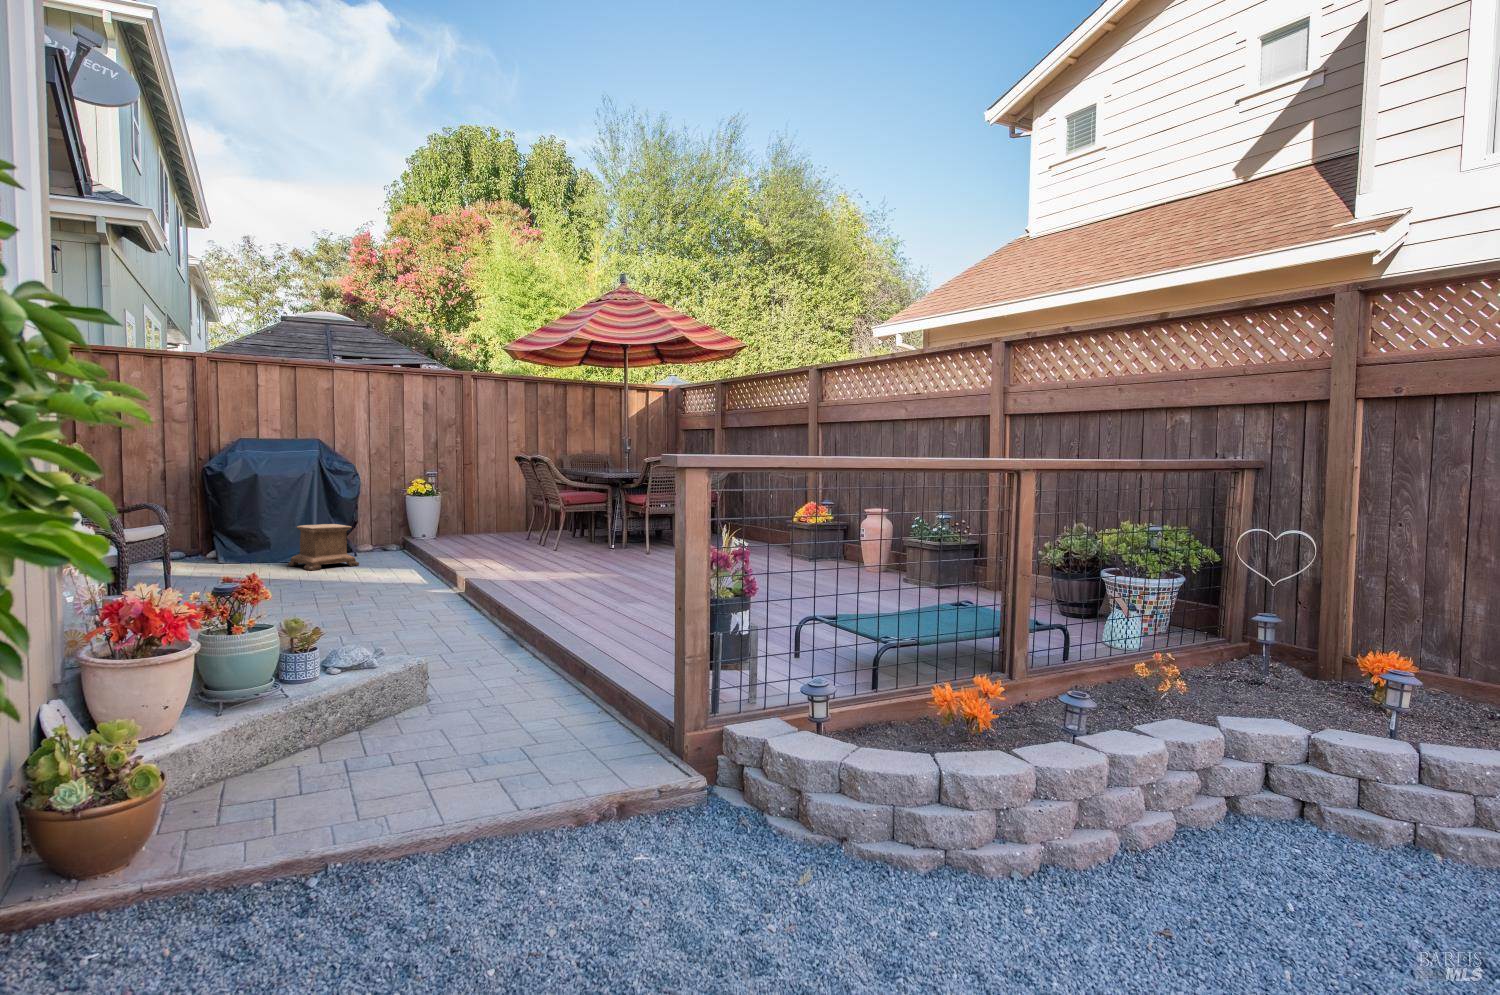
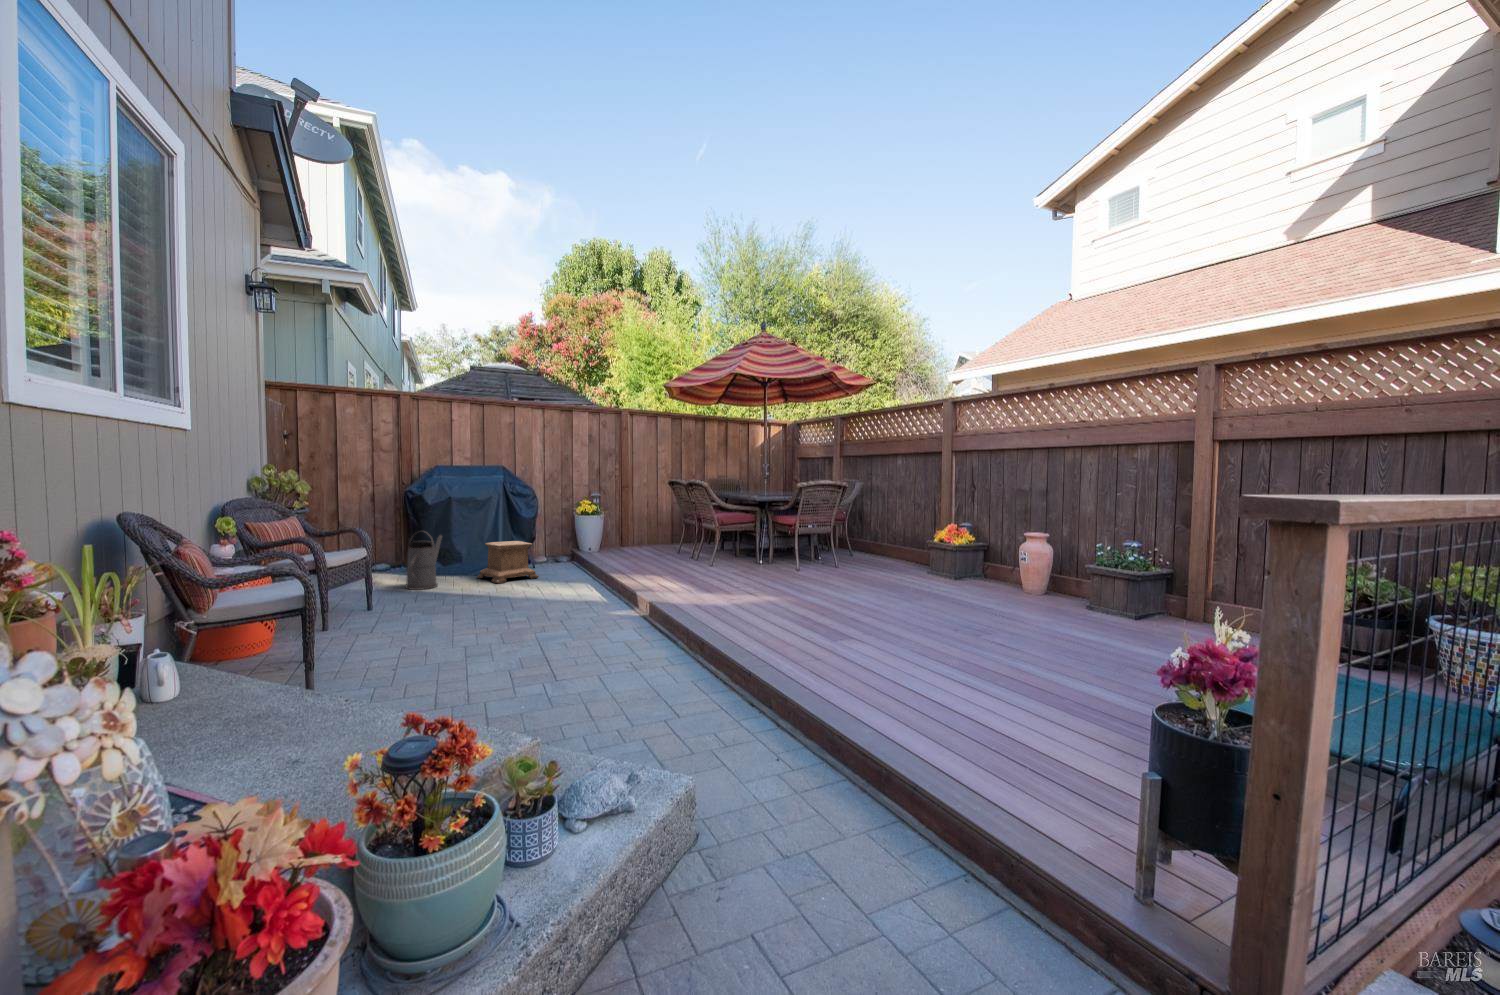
watering can: none [205,511,247,576] -> present [405,531,442,590]

